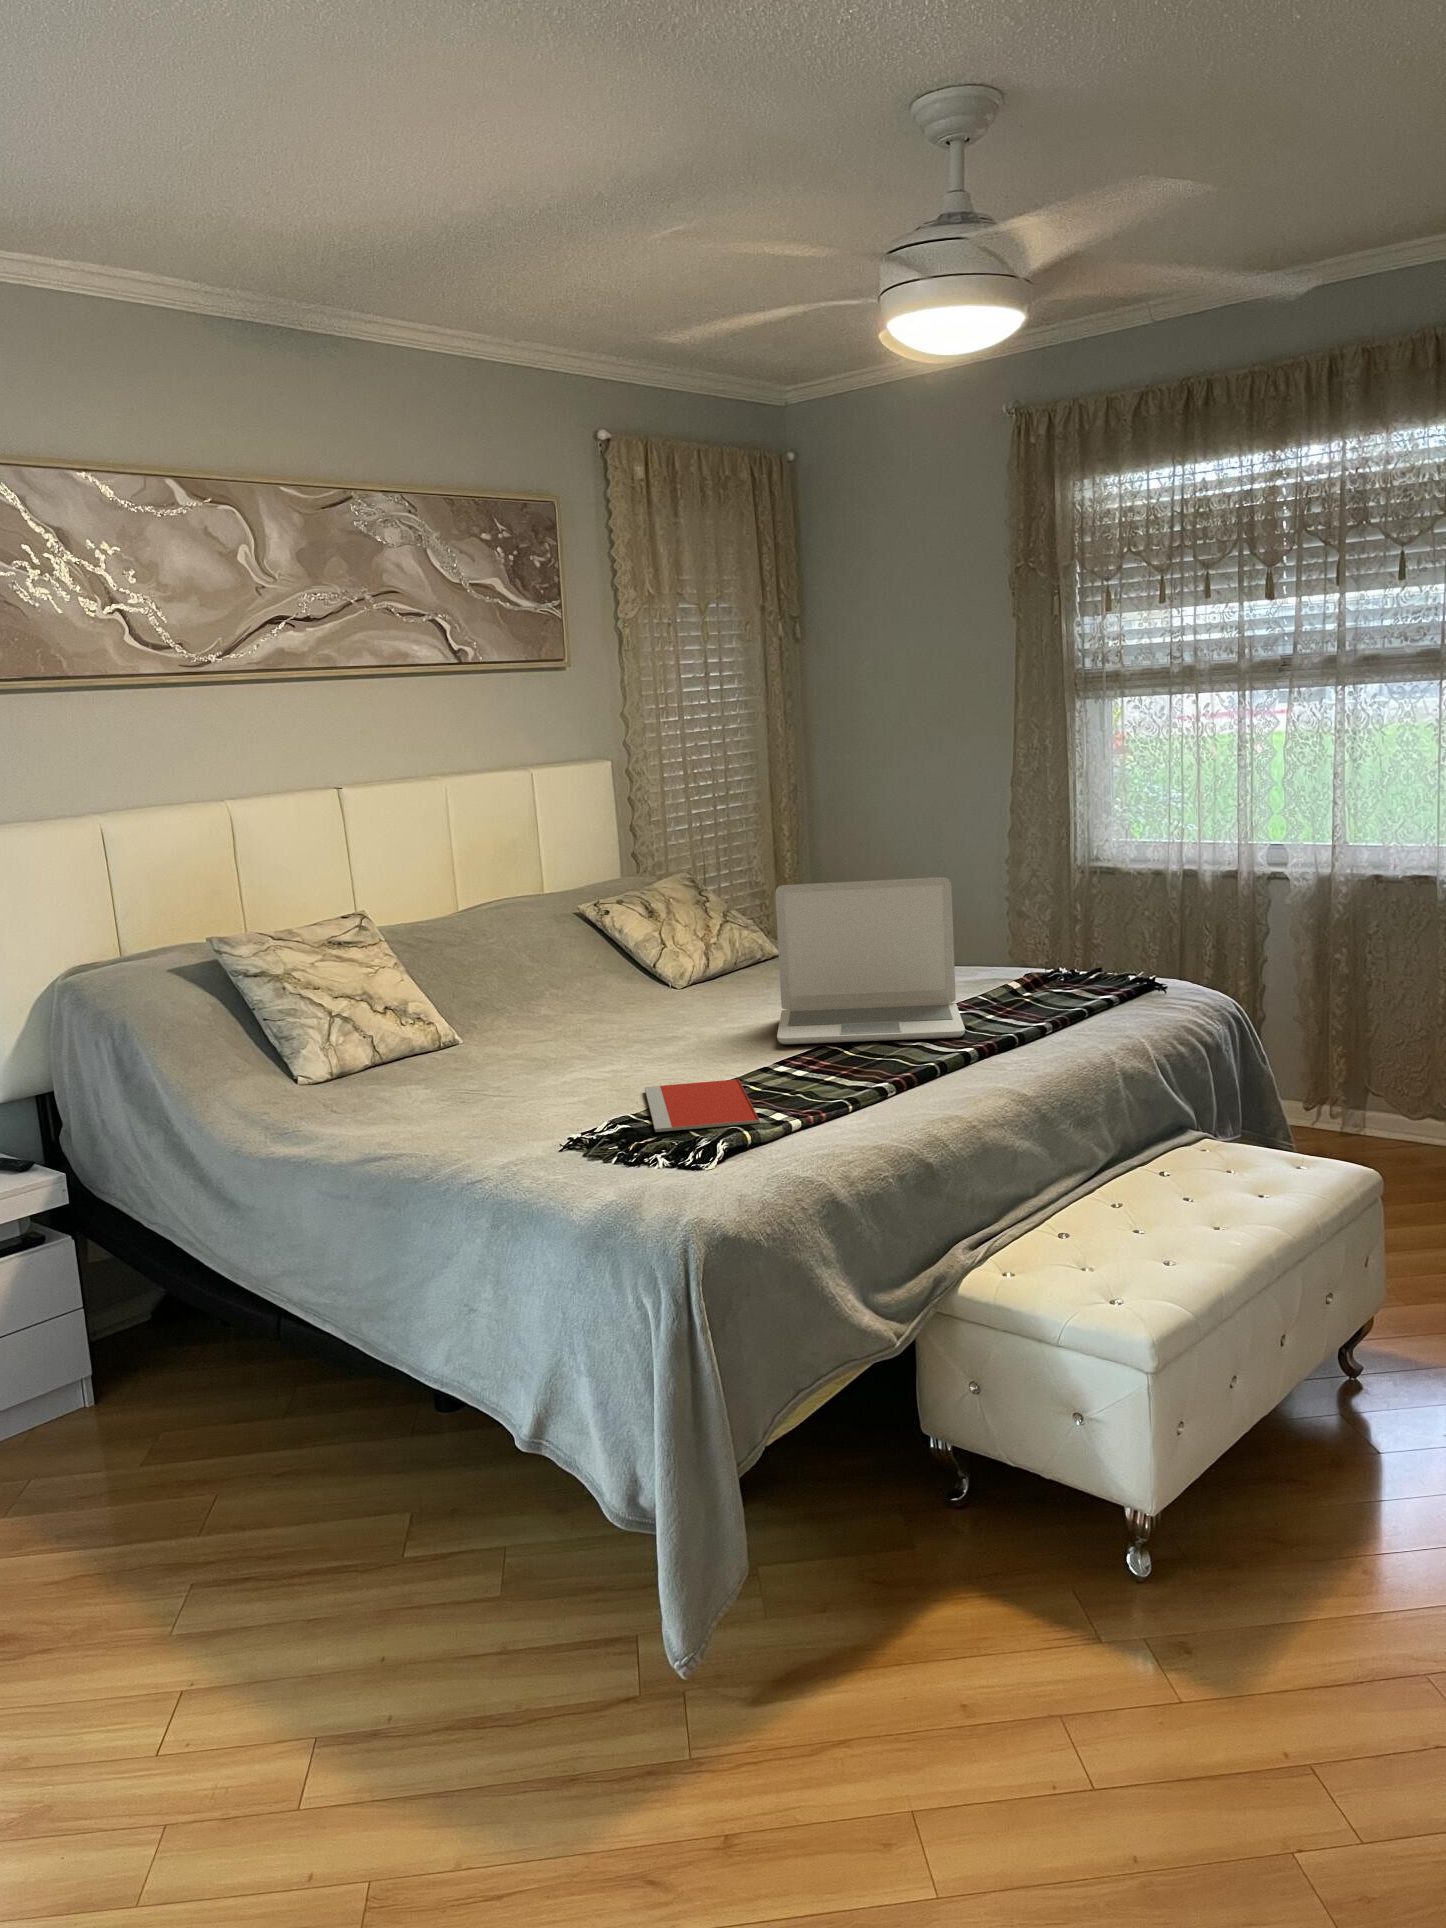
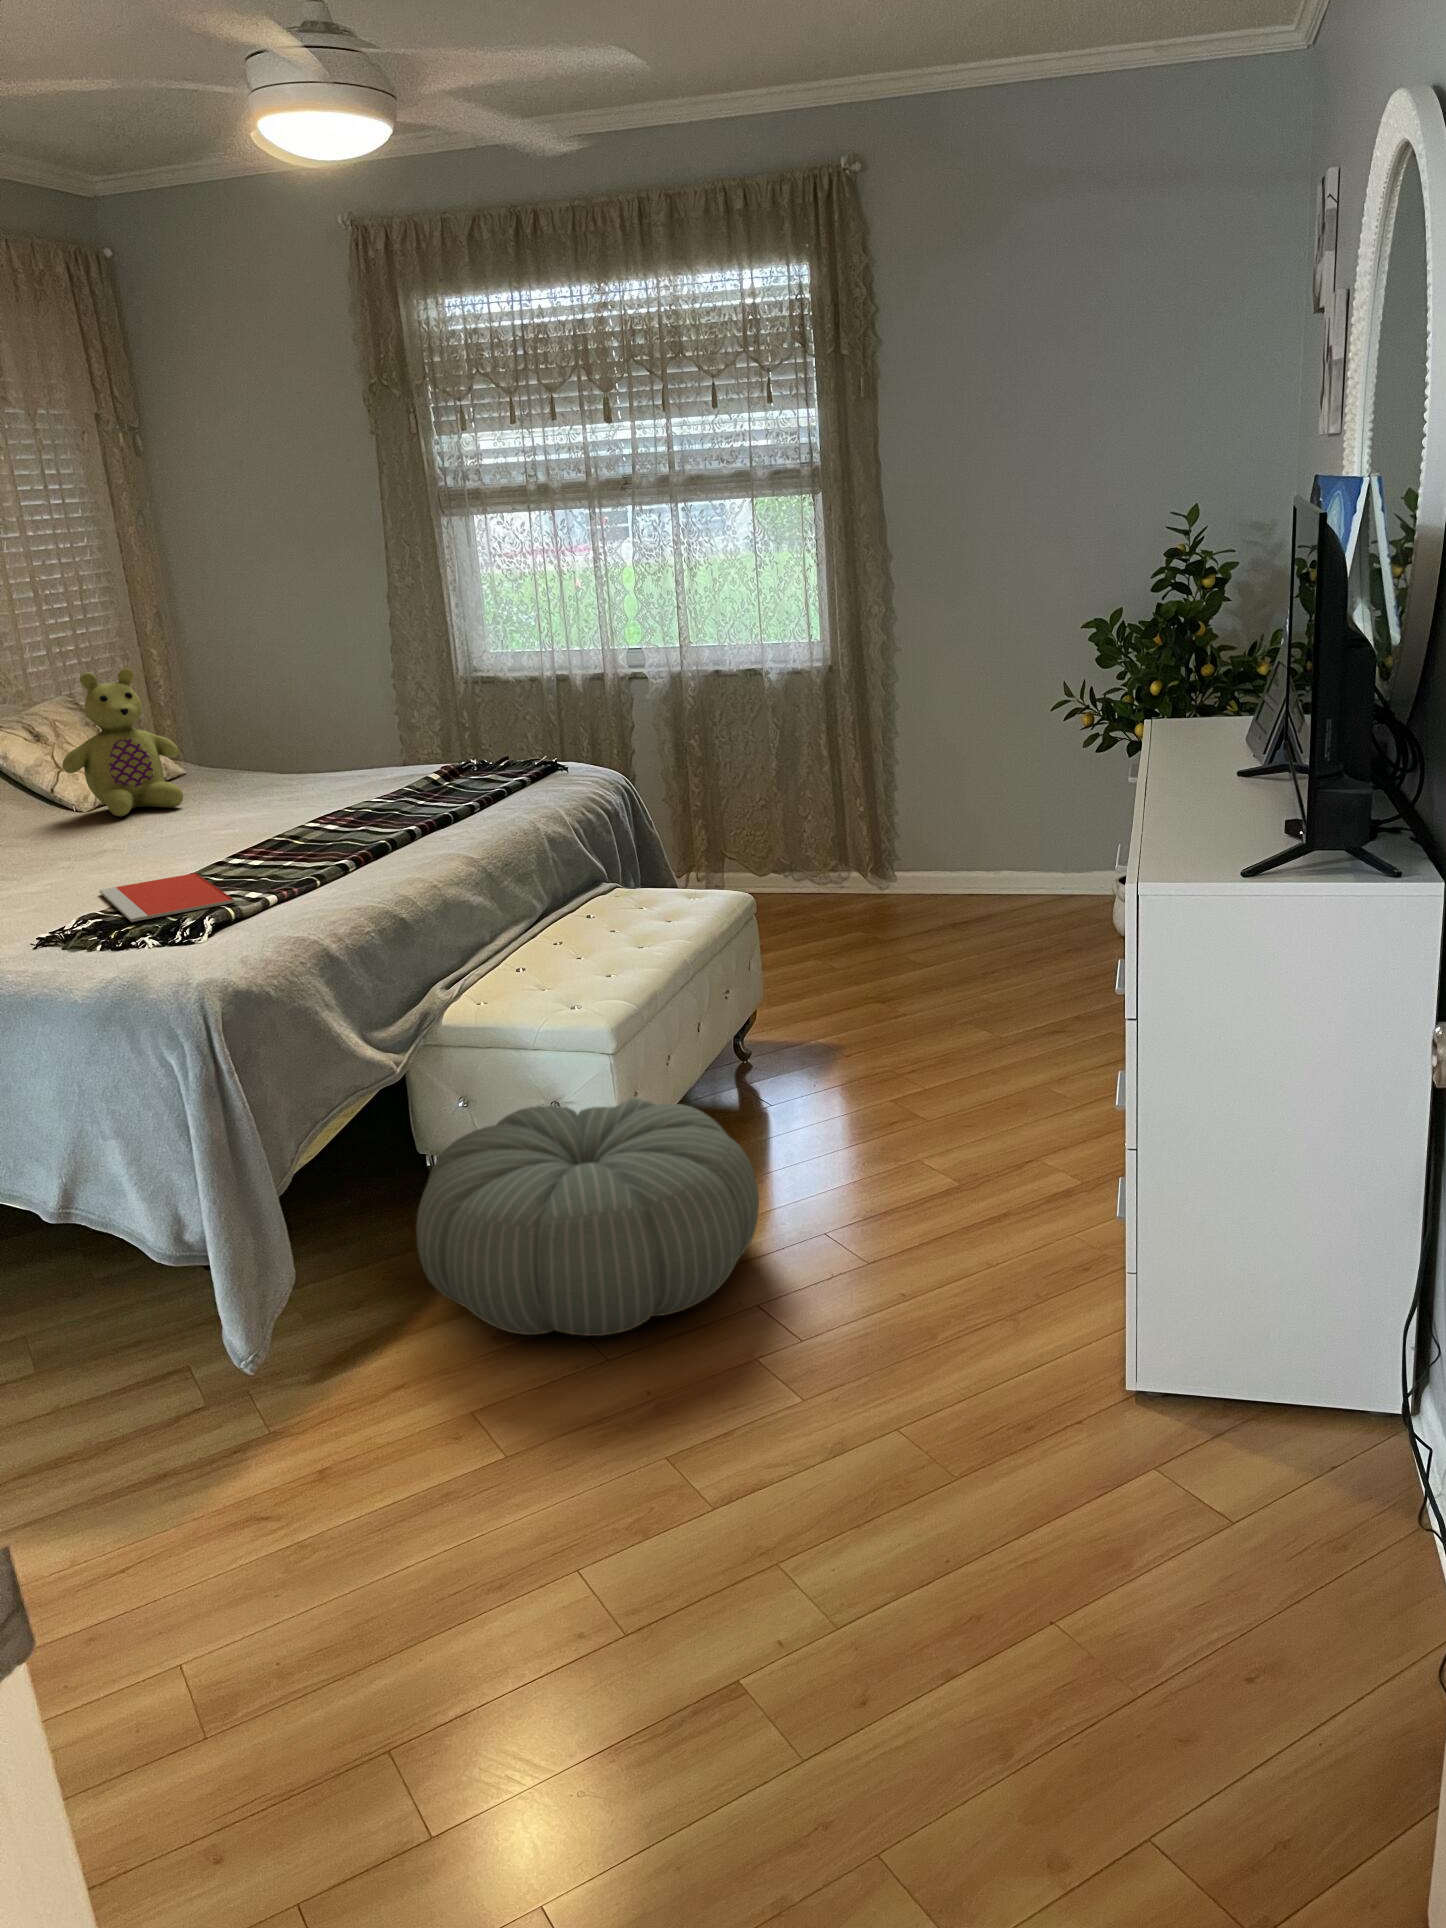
stuffed bear: none [660,852,770,998] -> present [62,668,183,816]
laptop: present [775,877,965,1044] -> none [193,676,400,842]
pouf: none [887,1409,1317,1740] -> present [416,1097,759,1336]

